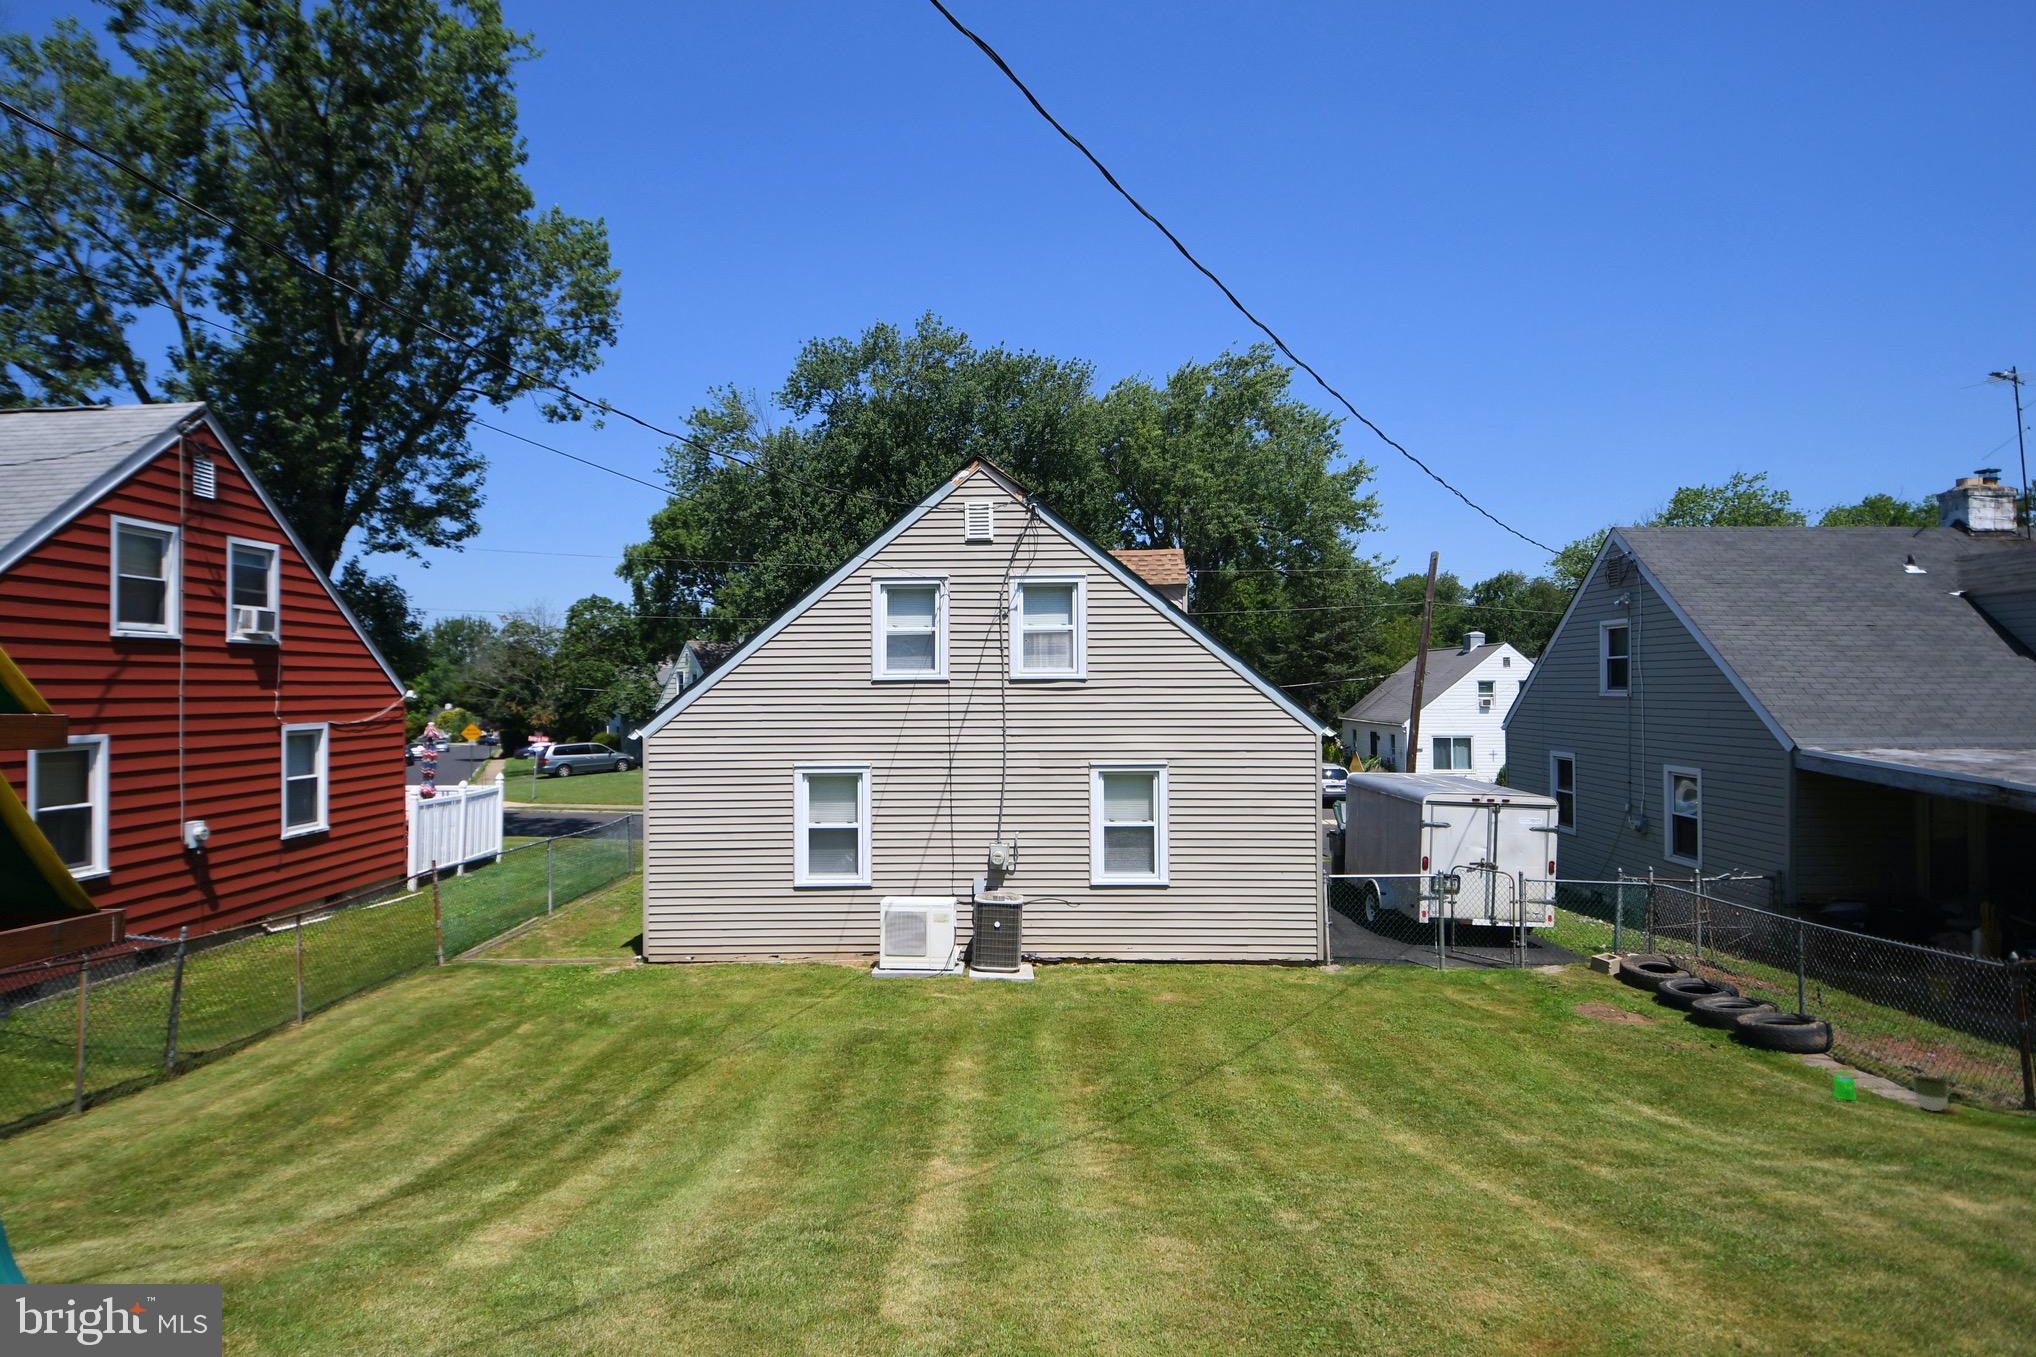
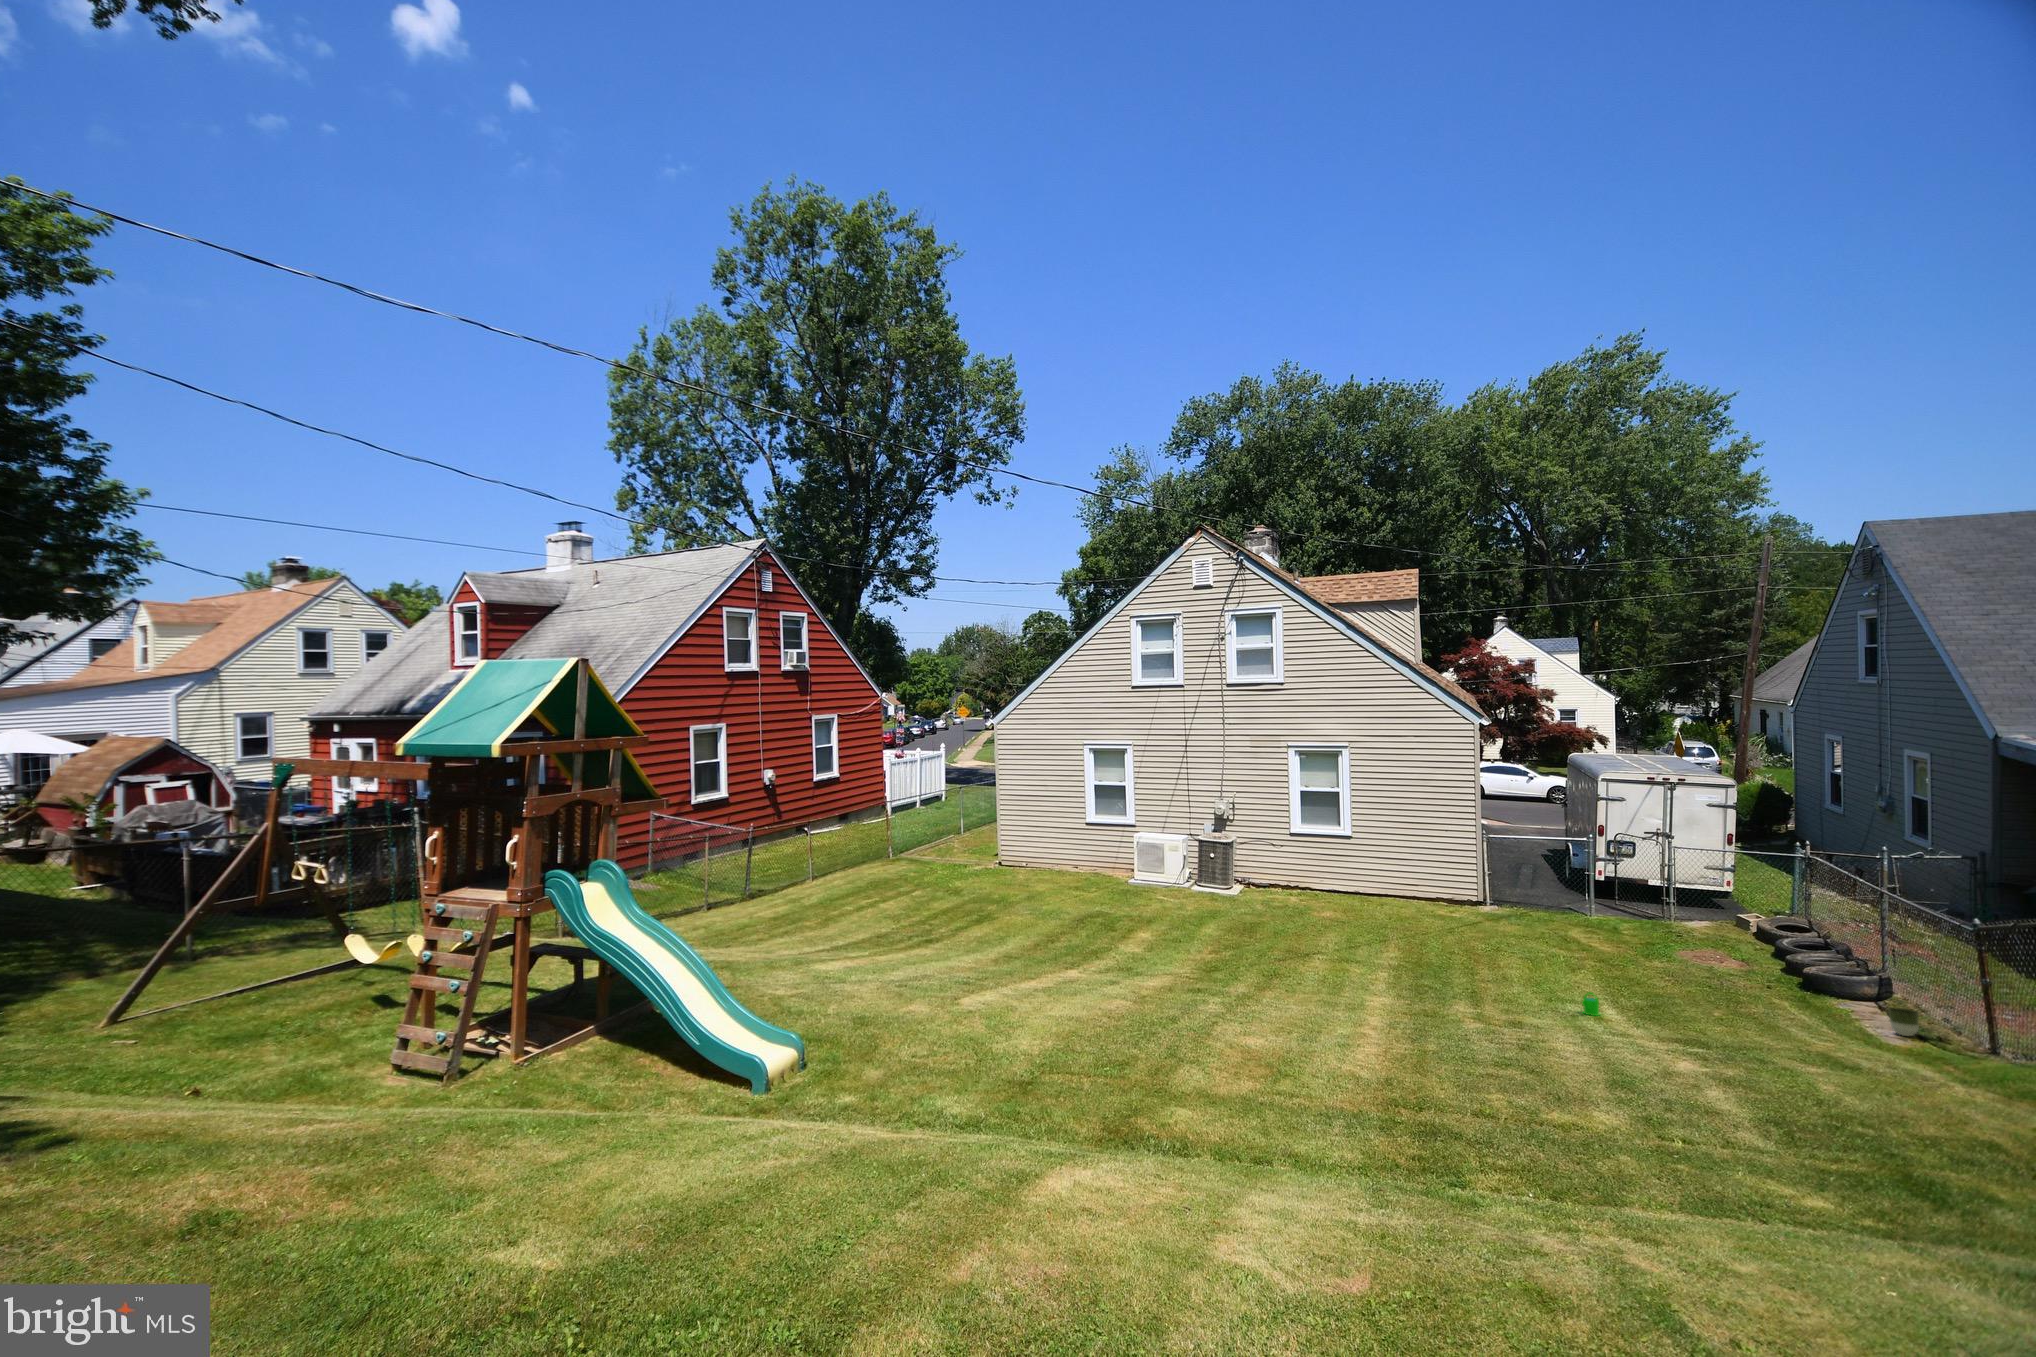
watering can: present [1833,1071,1857,1100] -> present [1582,992,1600,1016]

